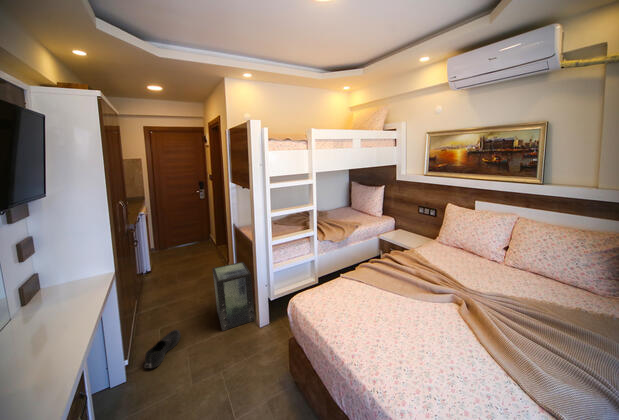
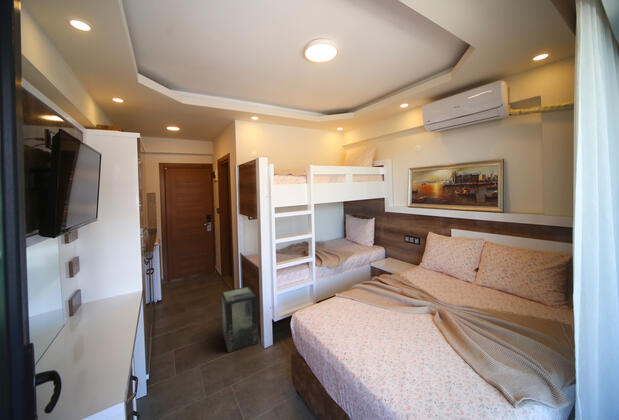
shoe: present [144,330,181,368] -> none [156,351,189,387]

